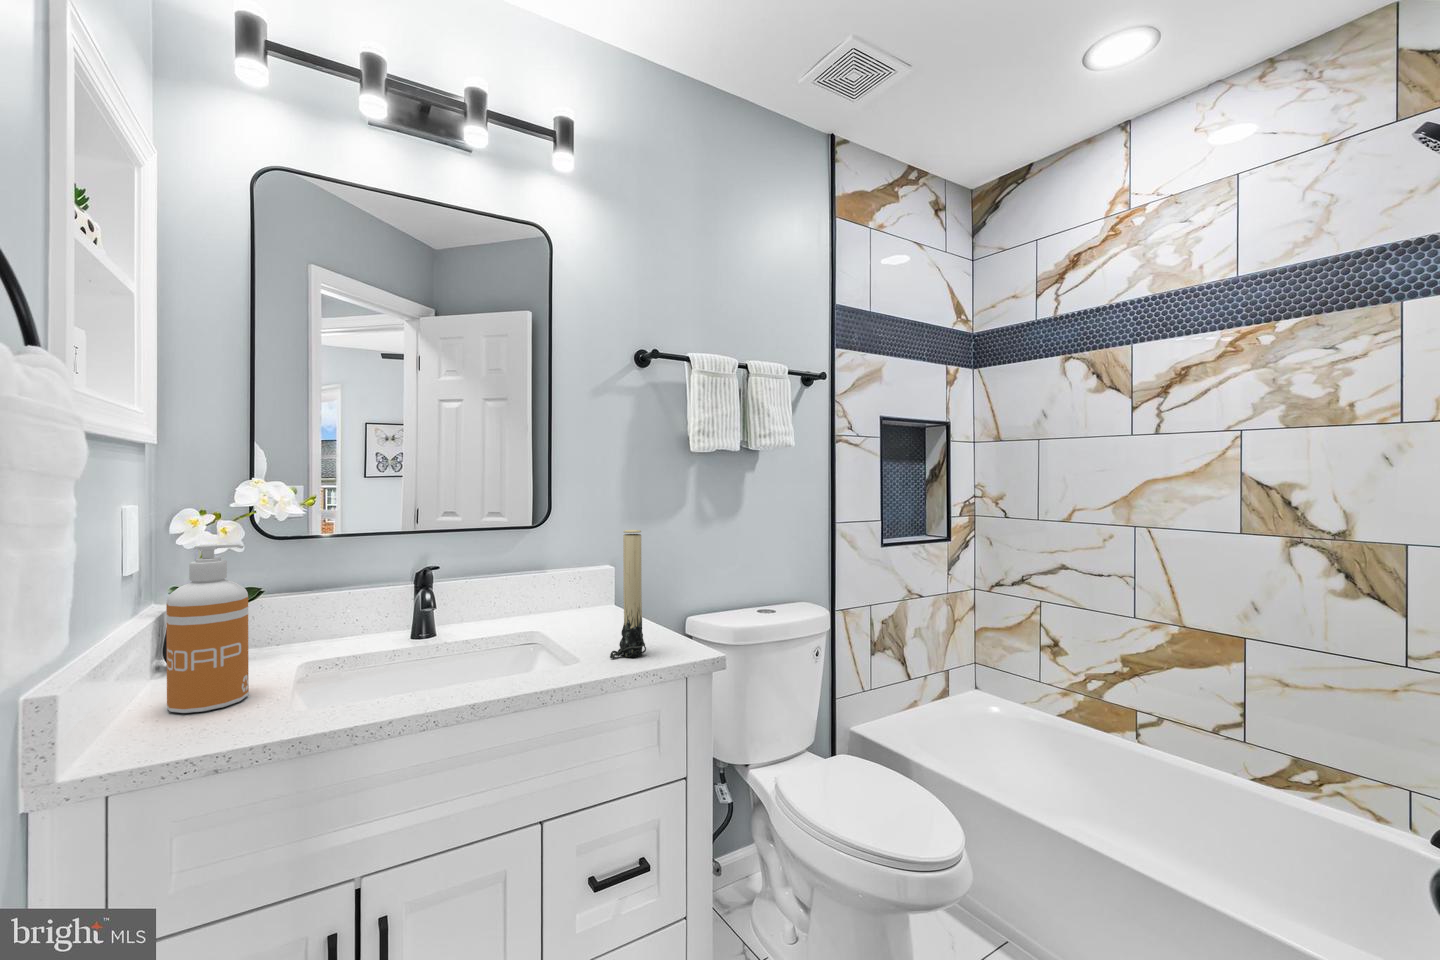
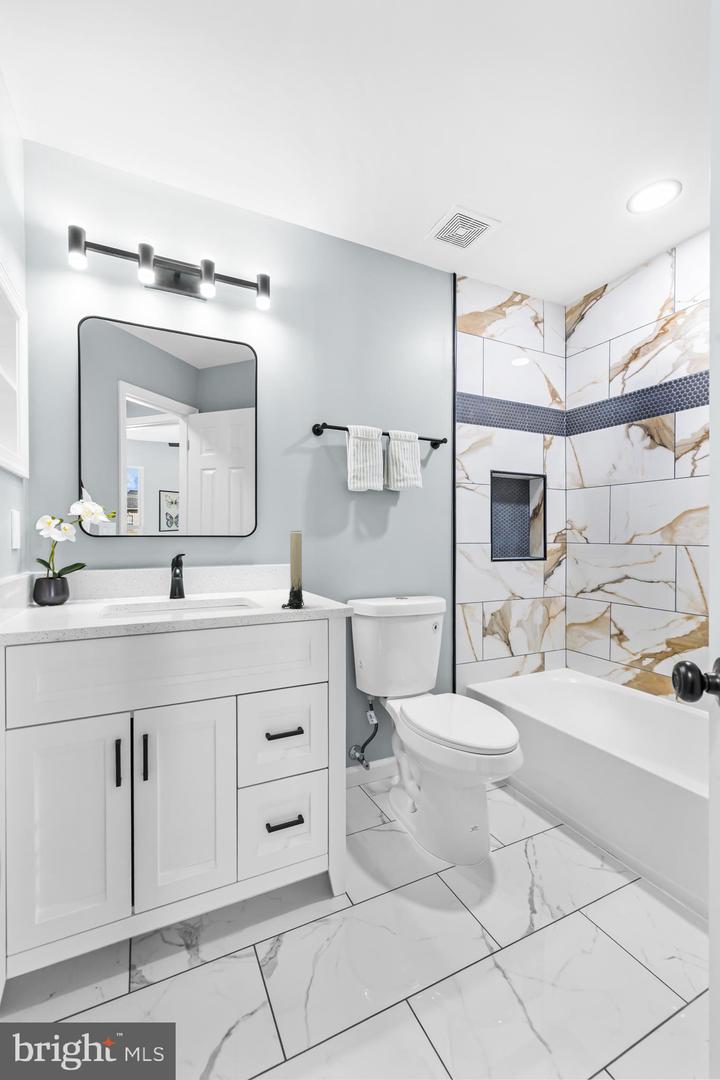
soap dispenser: present [166,544,249,713] -> none [35,530,76,620]

